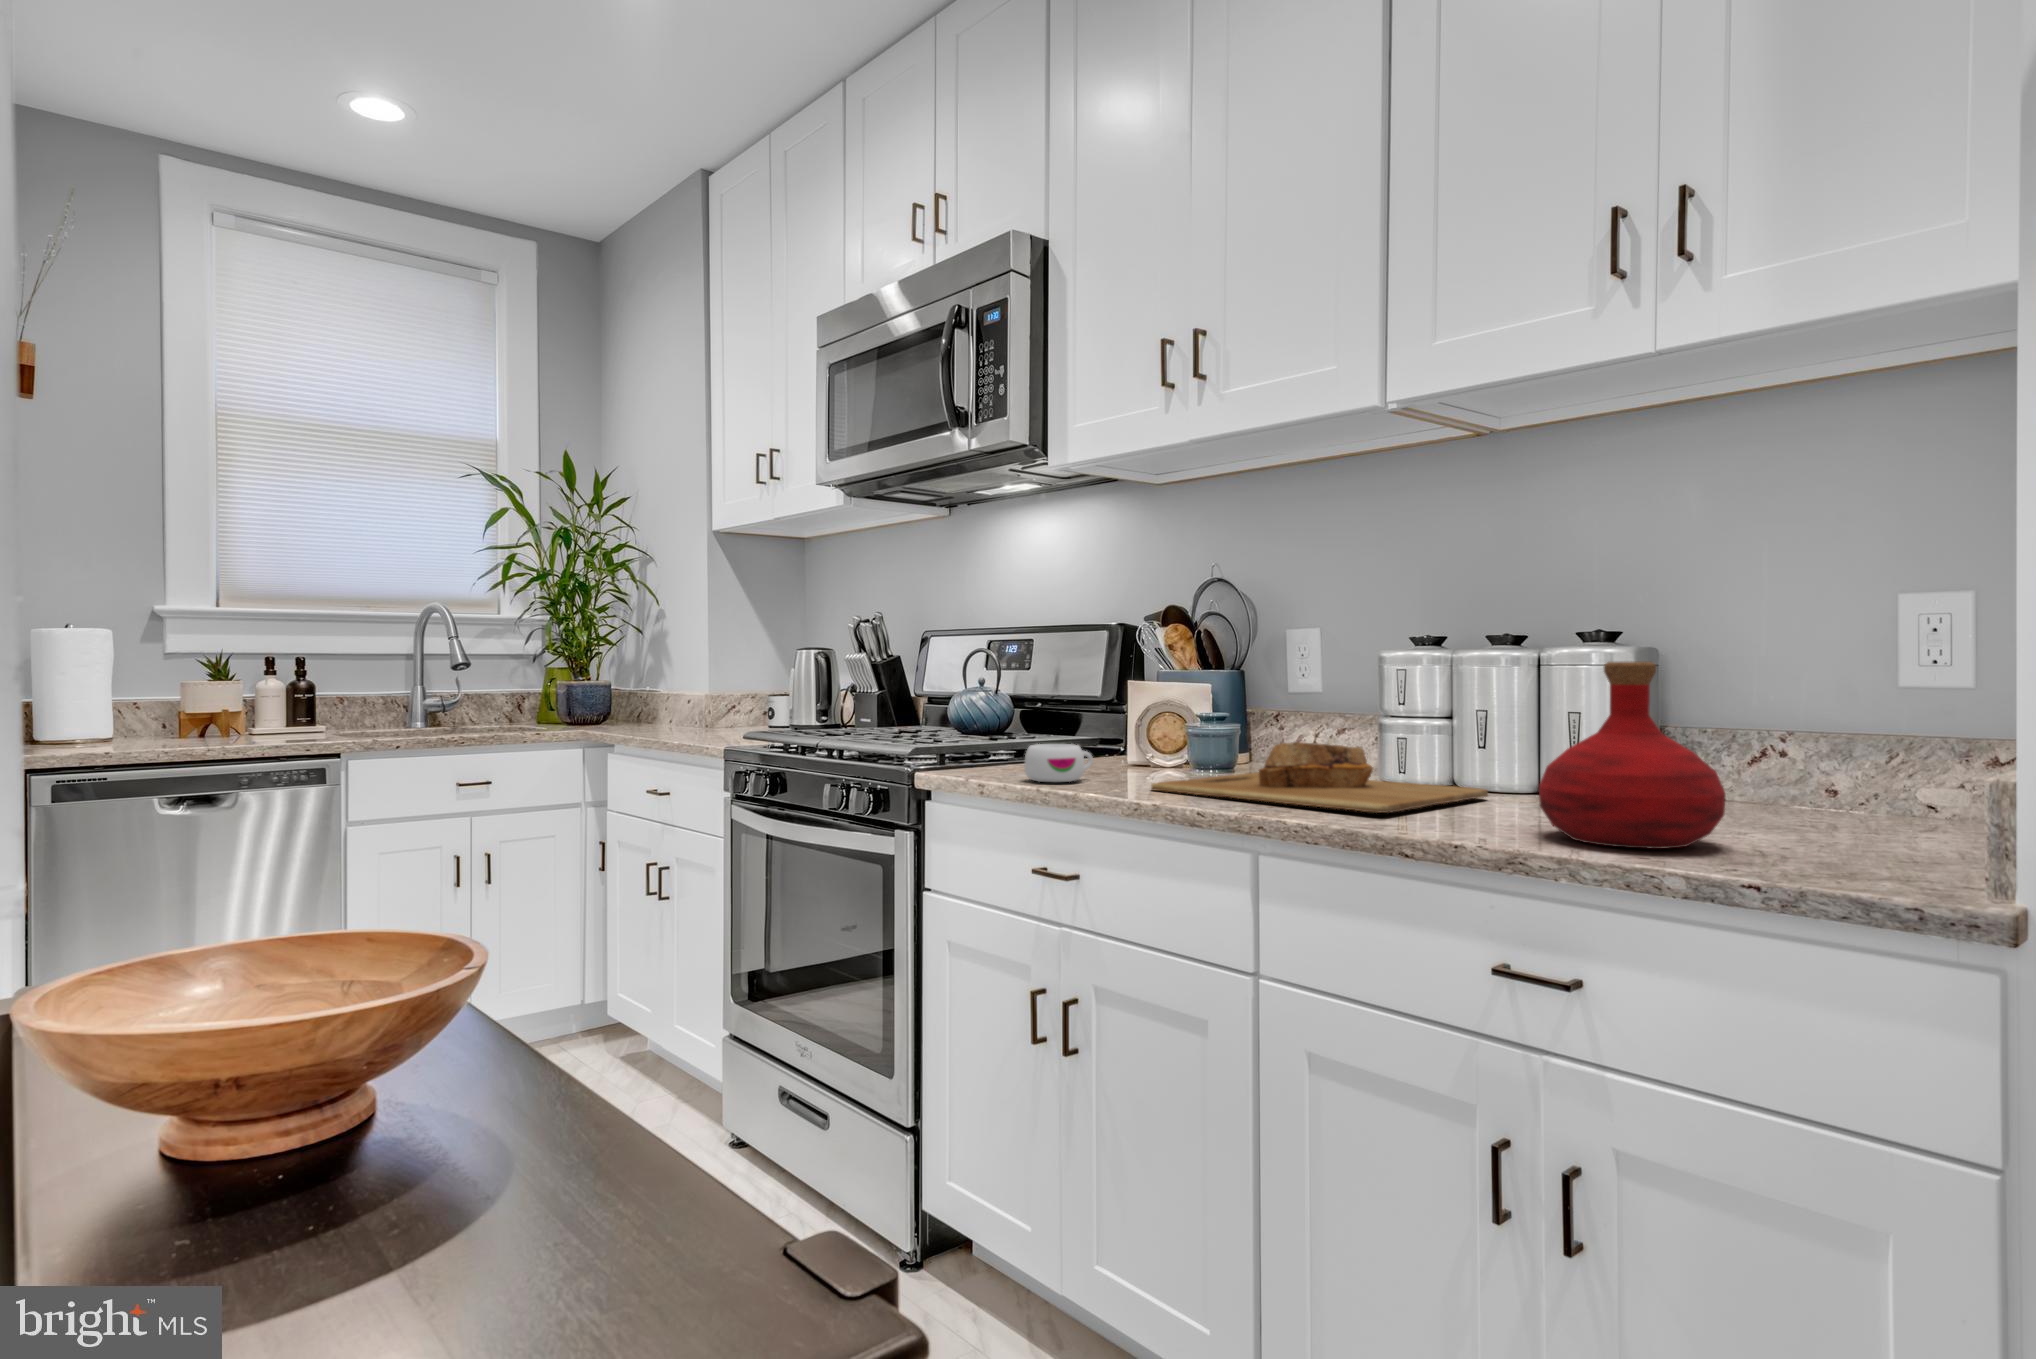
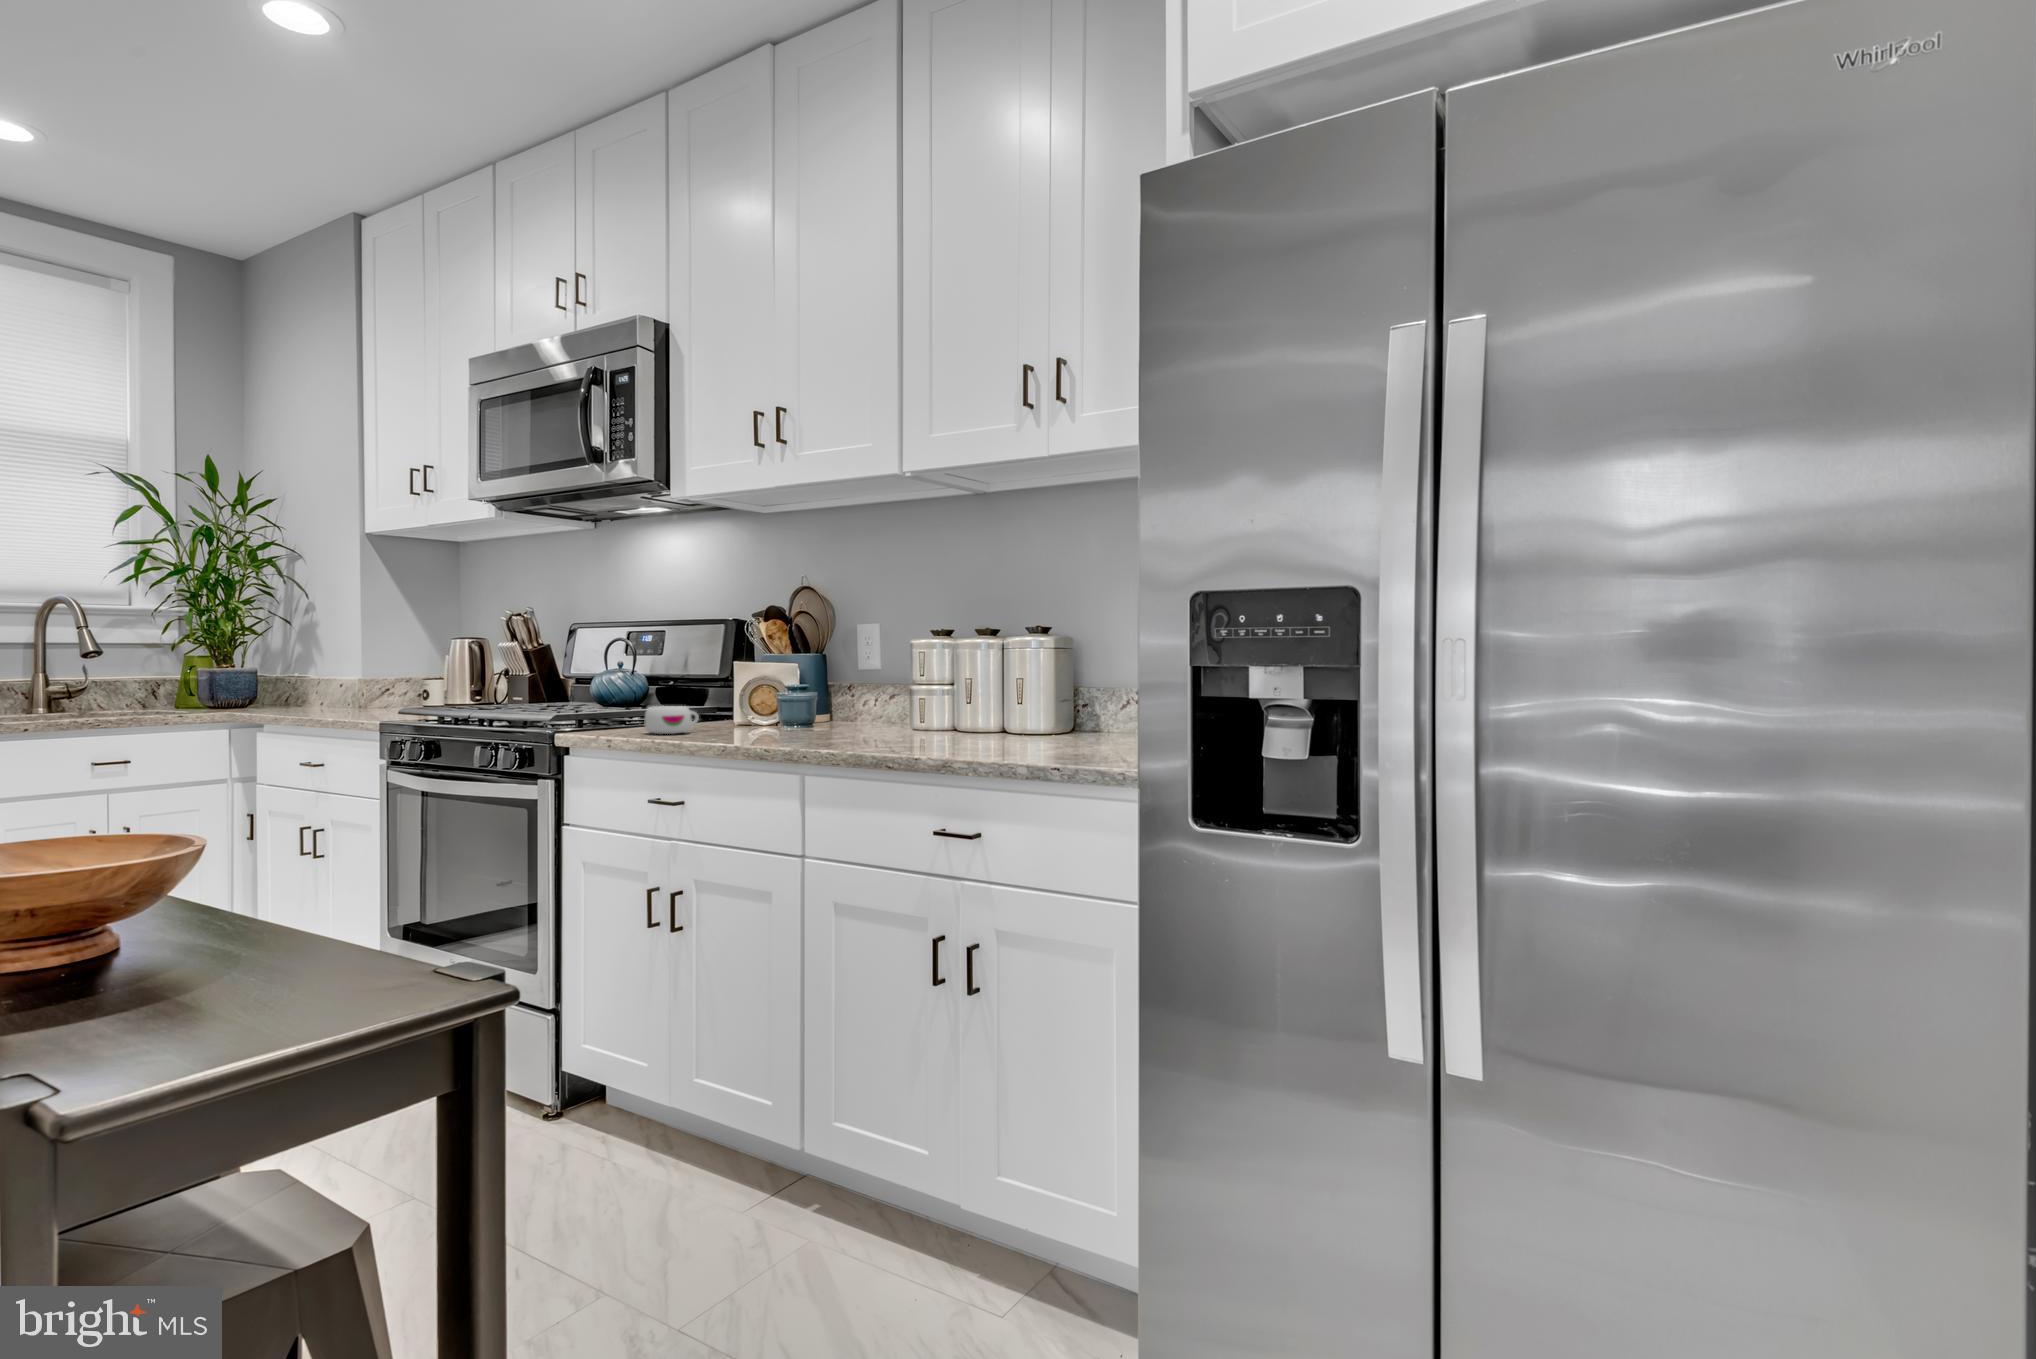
bottle: present [1539,662,1726,849] -> none [979,642,1080,755]
cutting board: present [1151,742,1488,813] -> none [740,700,969,743]

